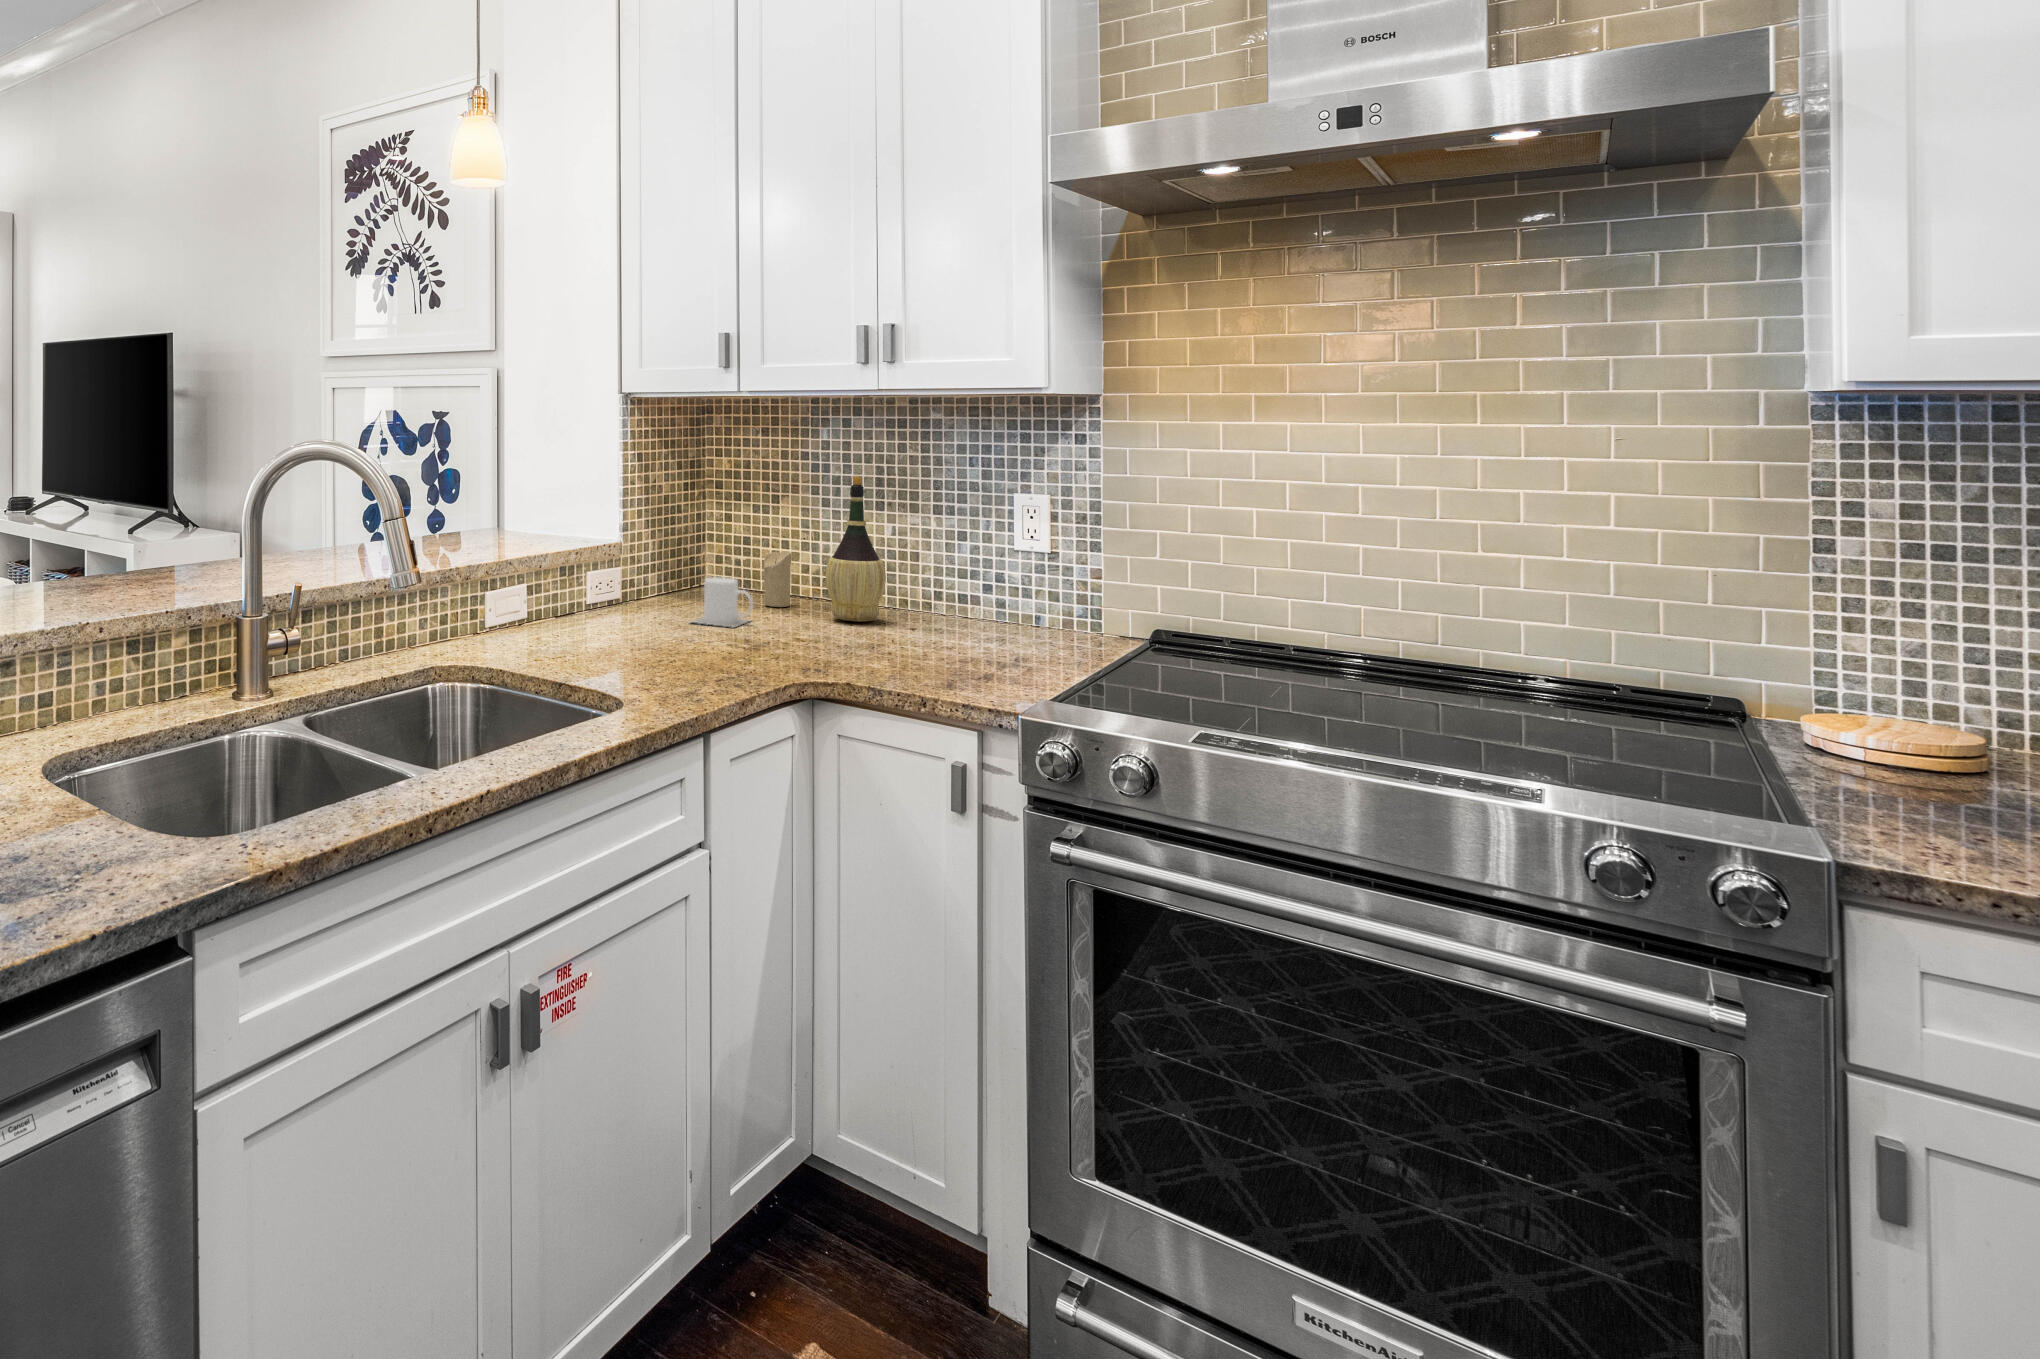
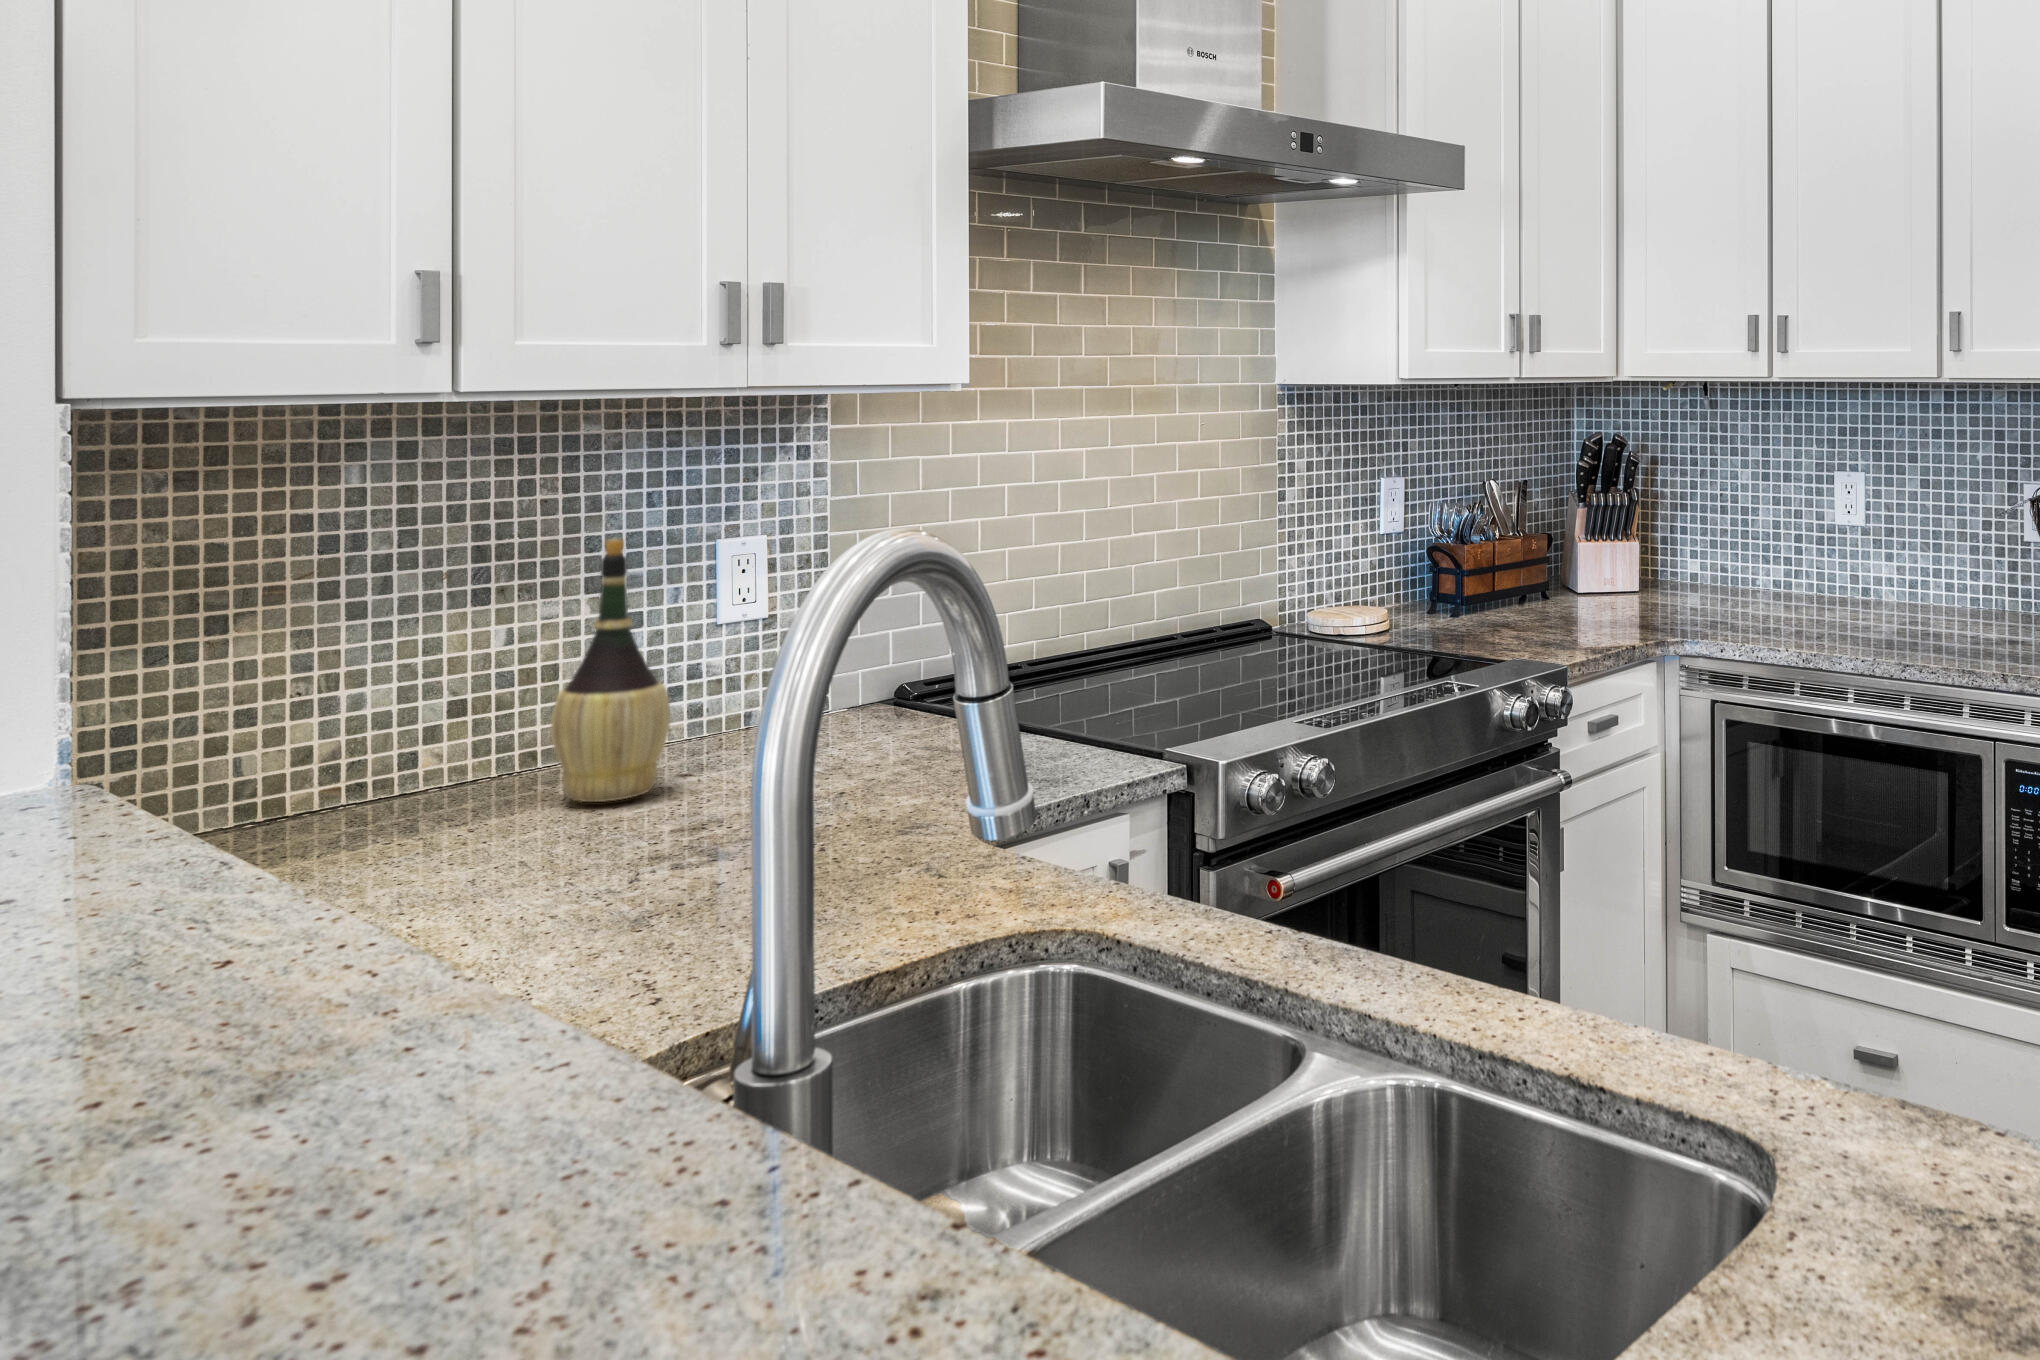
candle: present [764,551,791,607] -> none [338,717,409,841]
mug: present [693,577,753,627] -> none [428,778,597,894]

